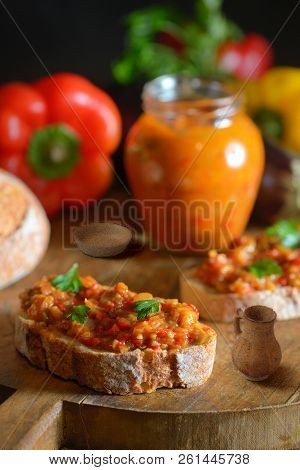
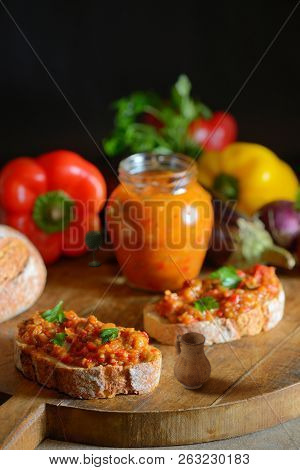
wine glass: none [94,175,117,221] -> present [84,230,103,266]
bowl: present [73,223,132,257] -> none [66,268,112,296]

